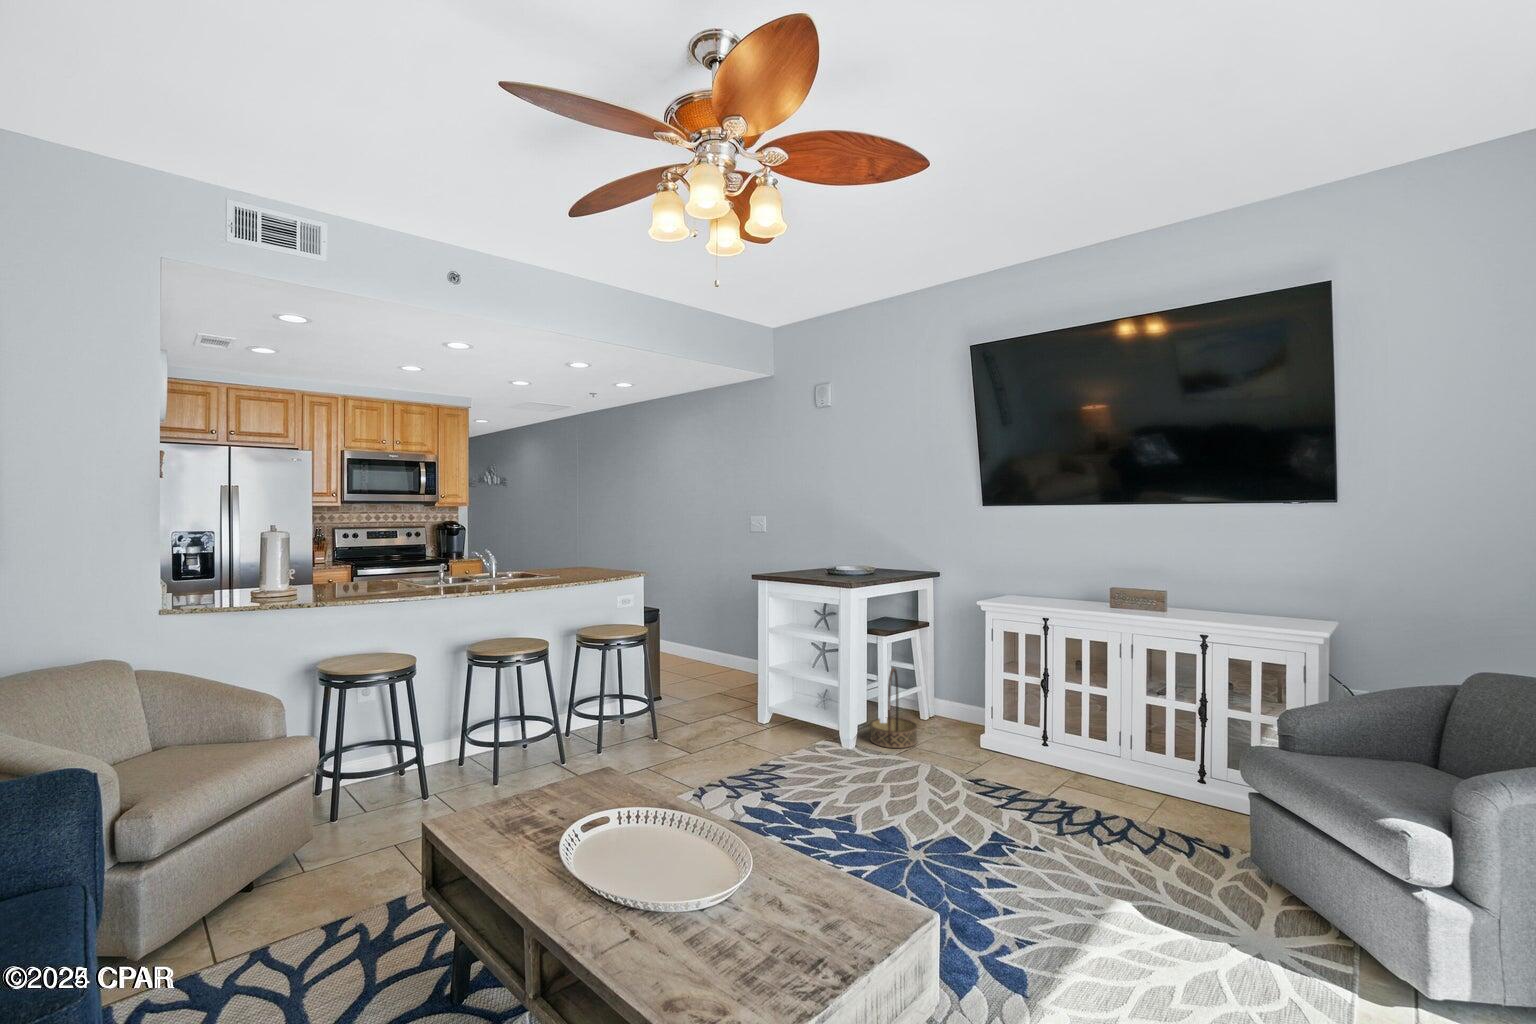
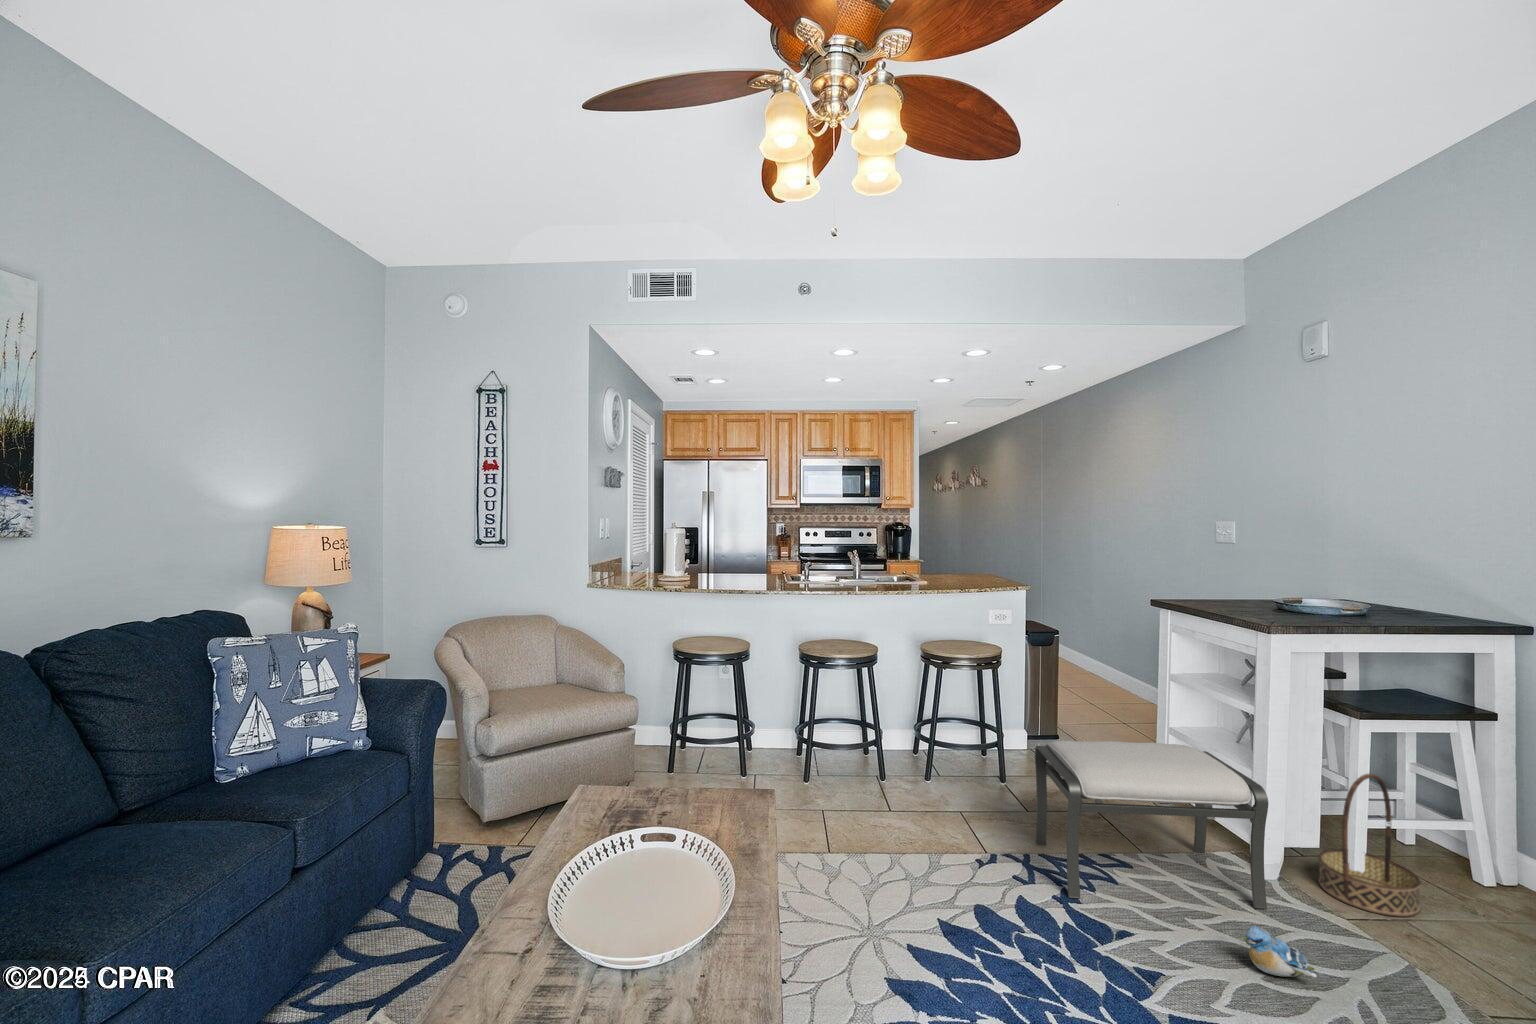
ottoman: none [719,673,865,796] -> present [1035,741,1268,909]
plush toy: none [879,767,913,794] -> present [1243,926,1317,978]

